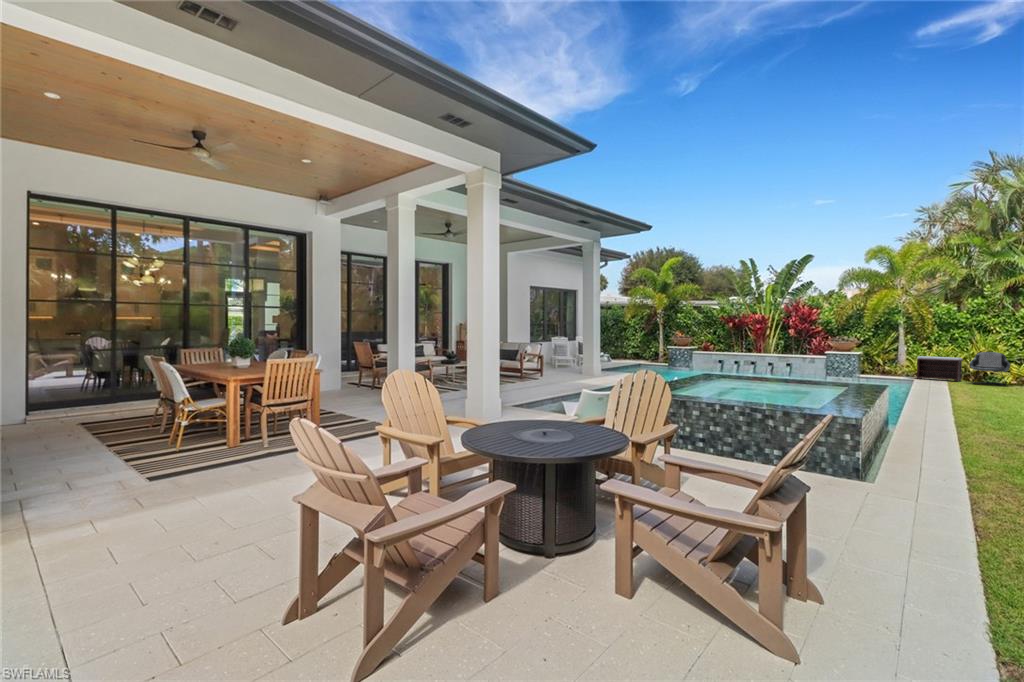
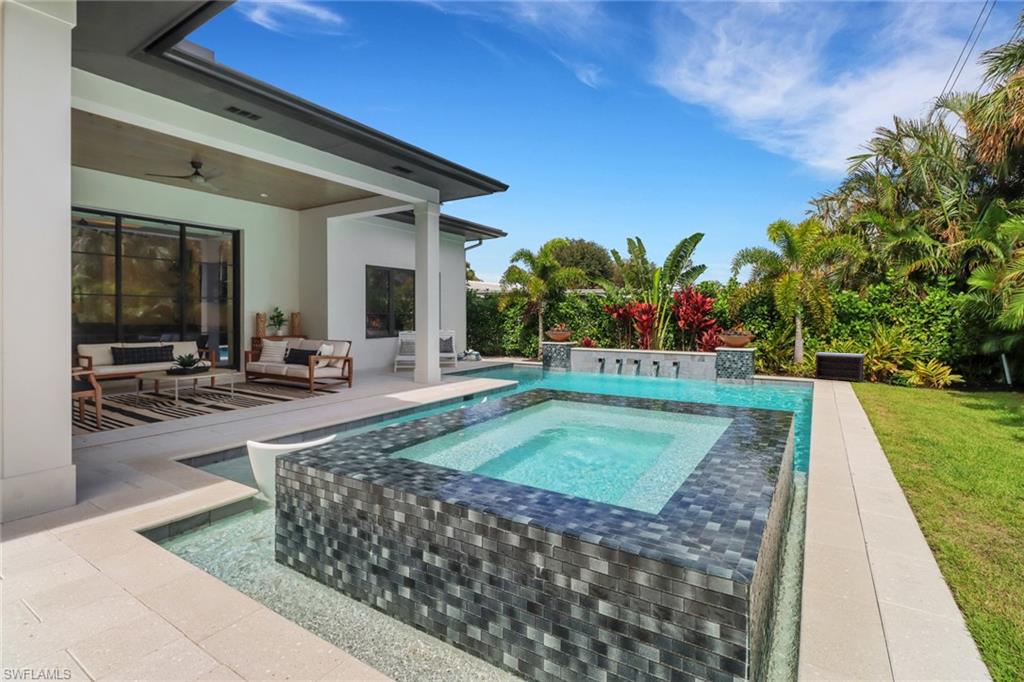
lounge chair: present [970,352,1010,385] -> none [874,347,918,388]

